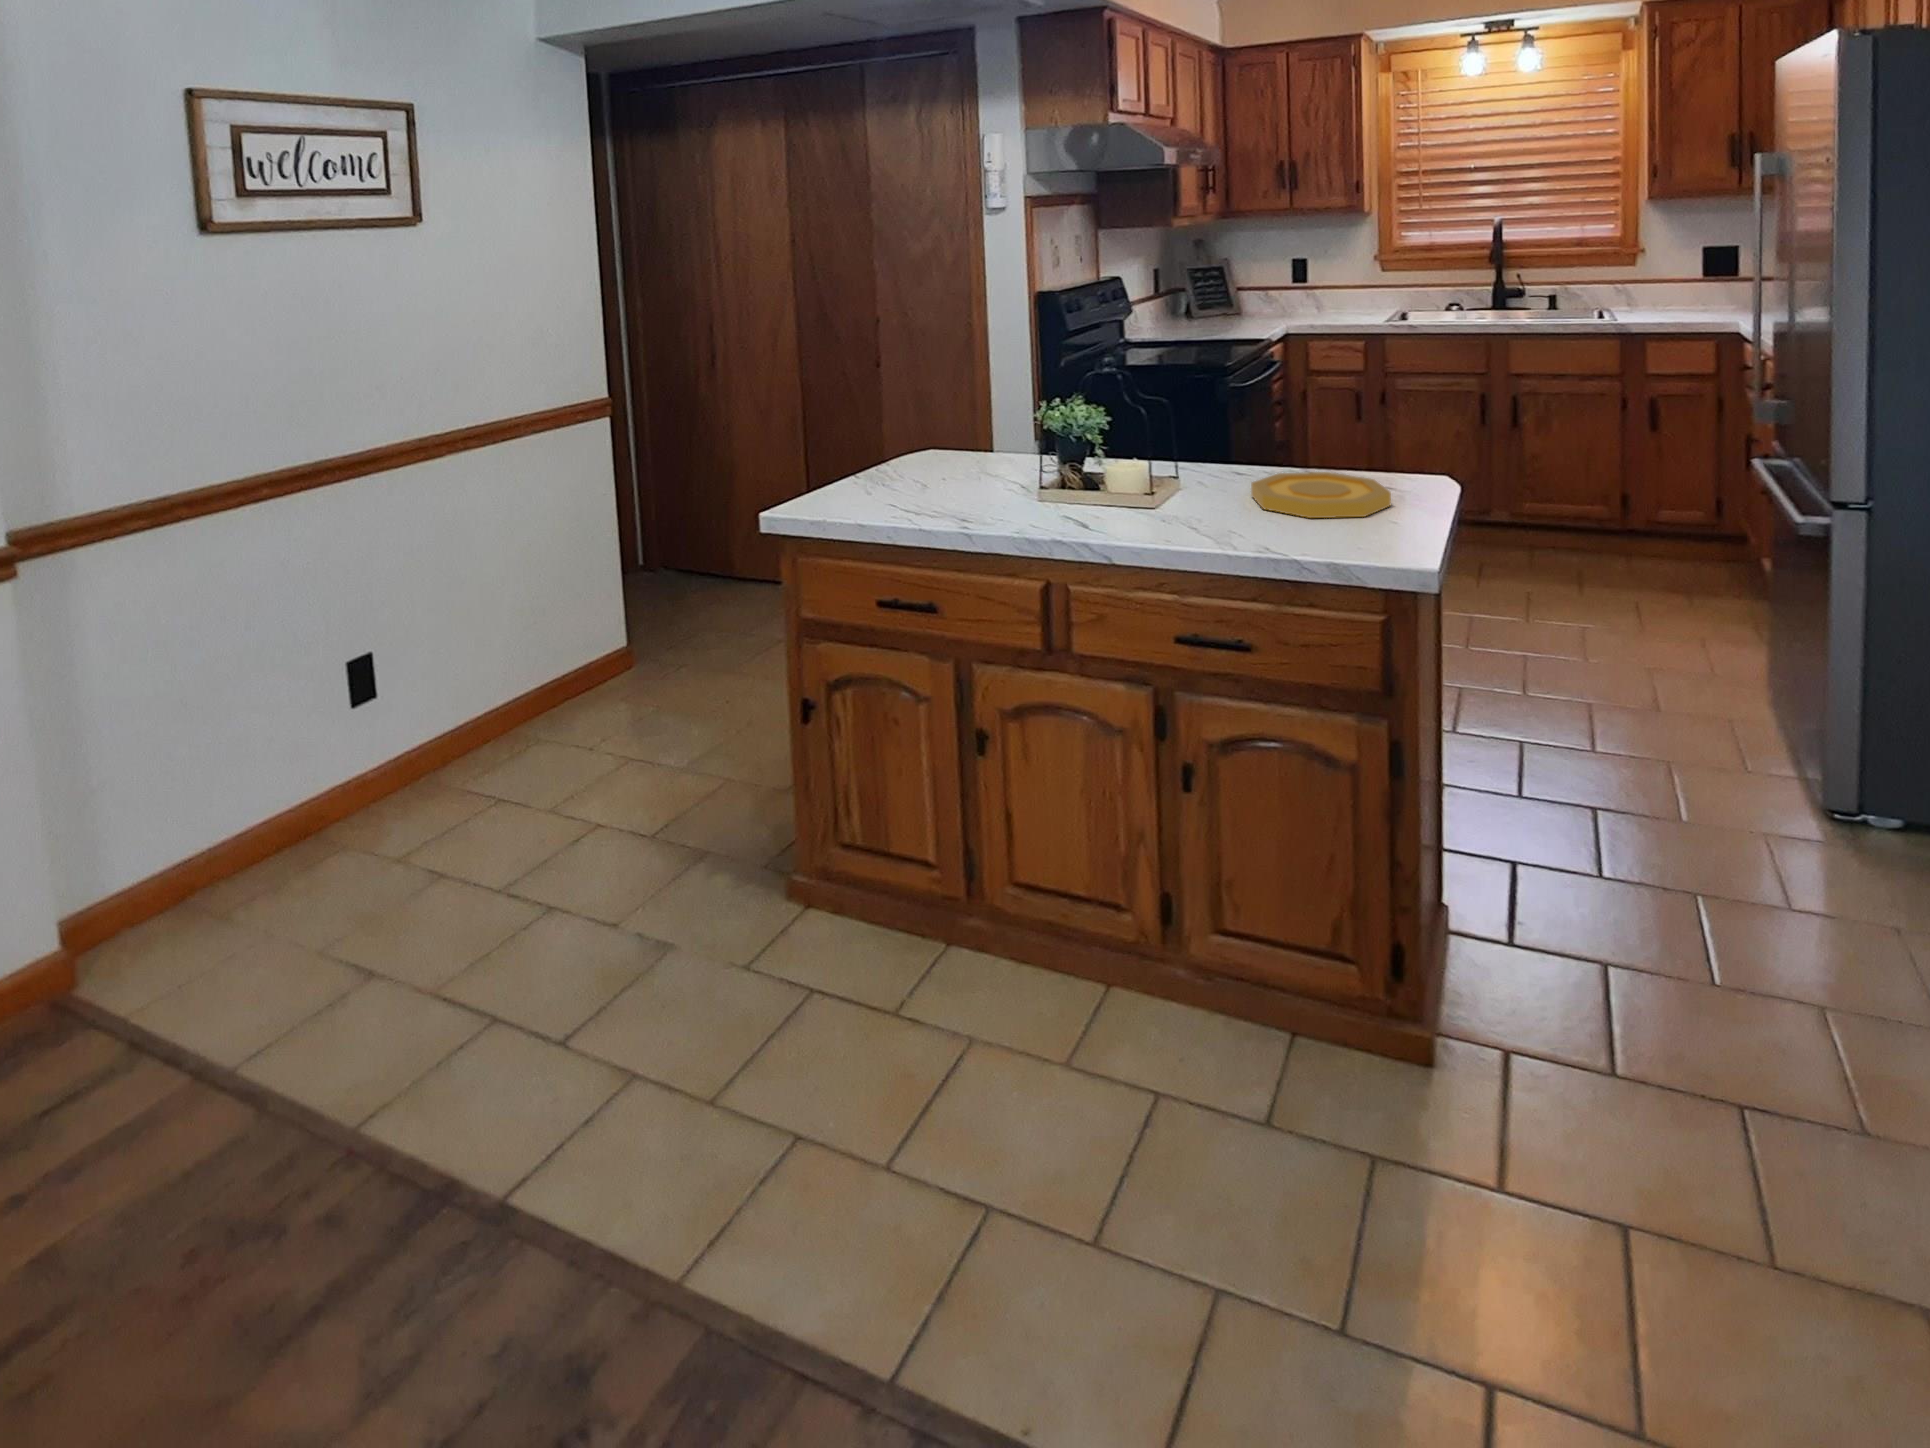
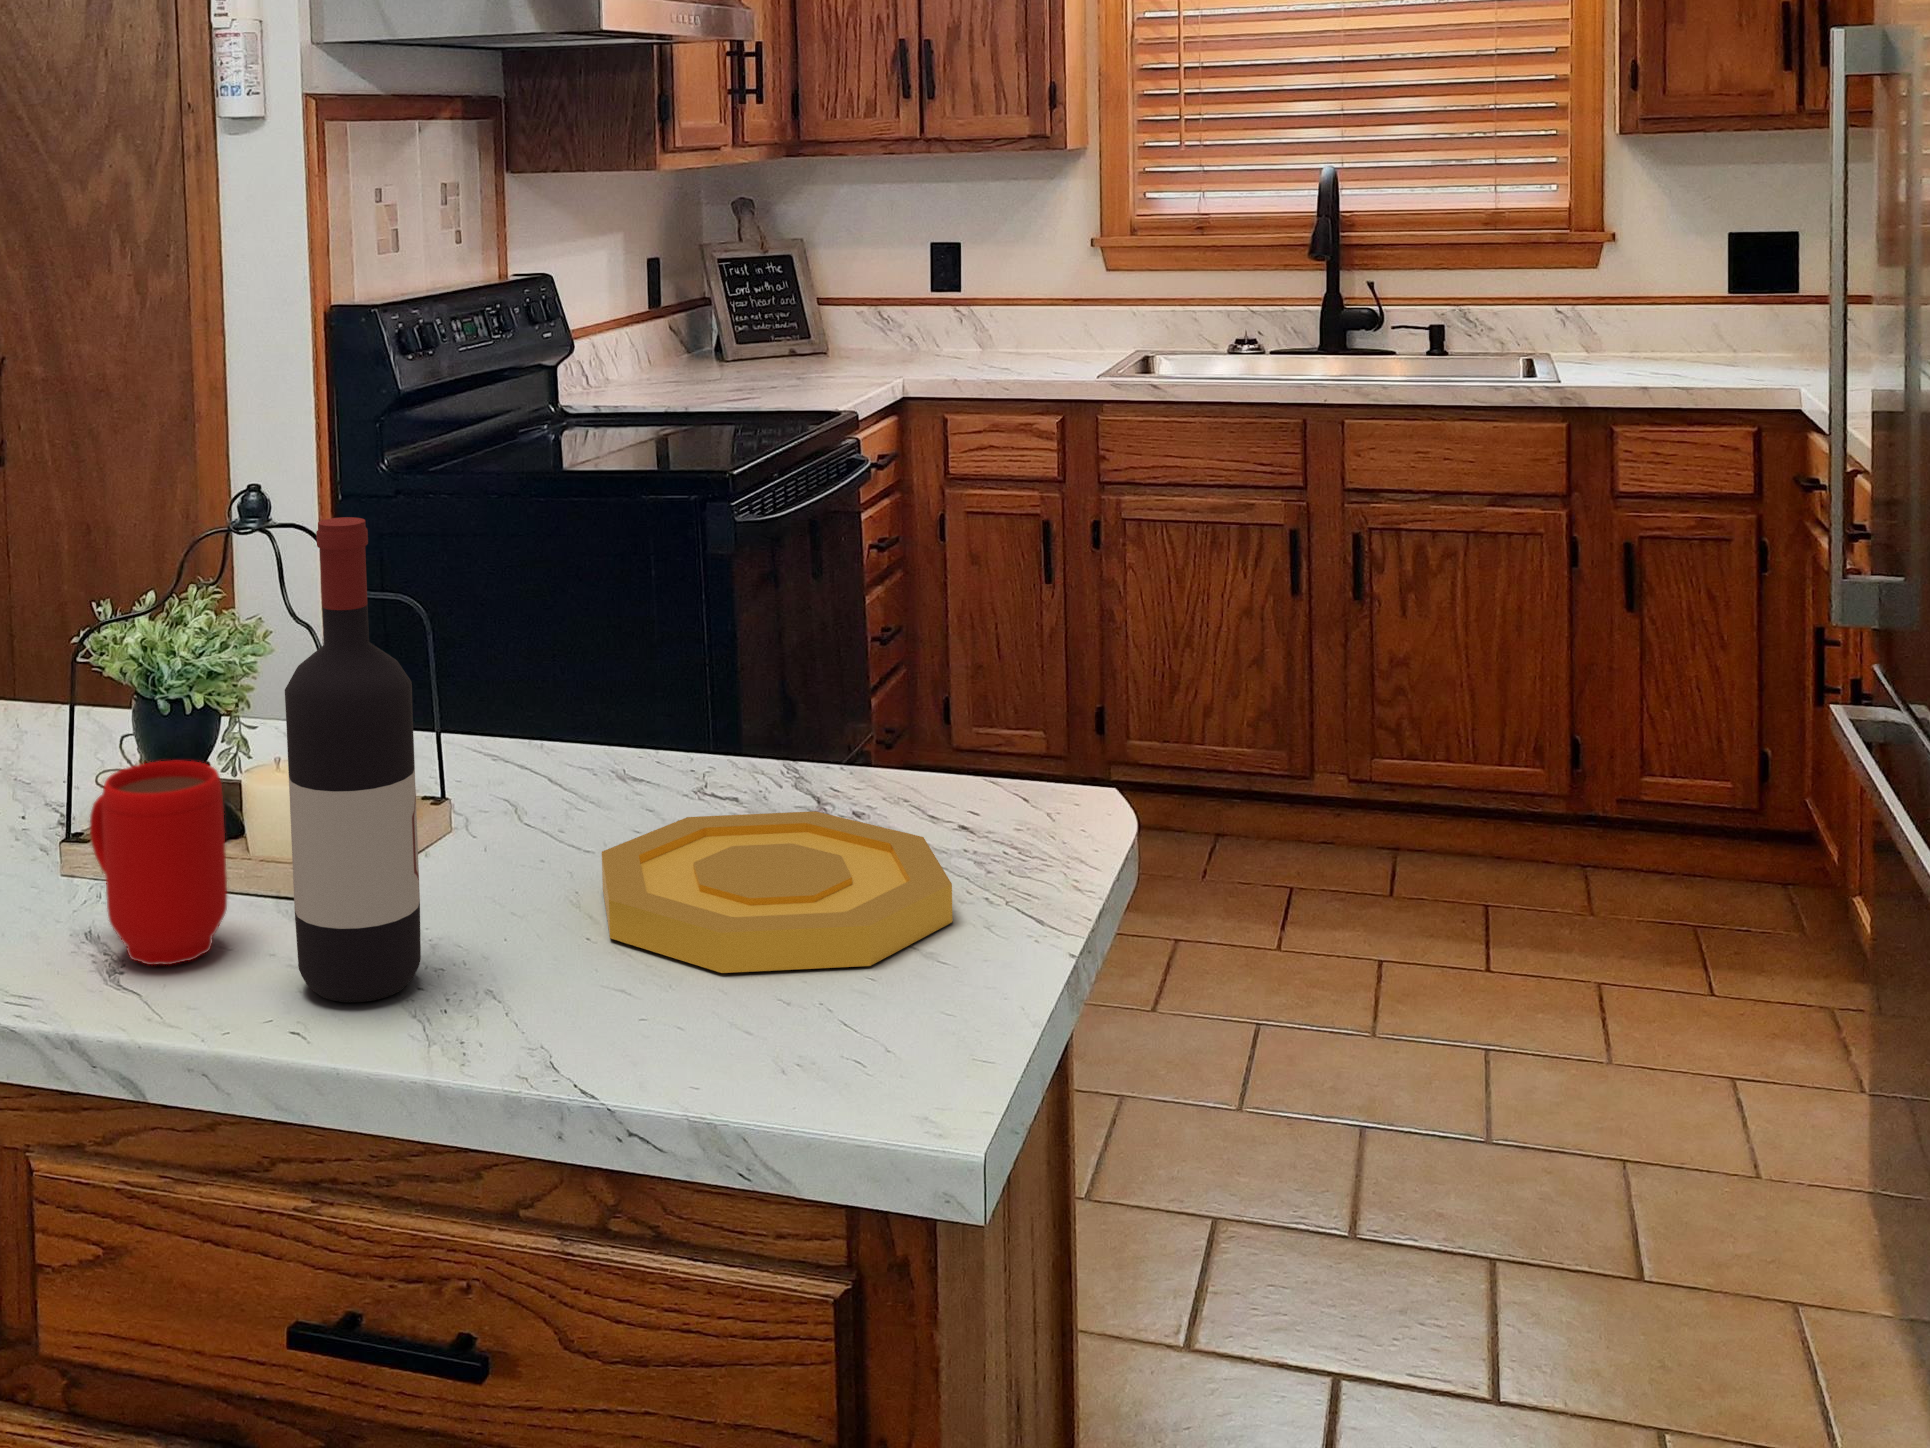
wine bottle: none [1153,357,1200,524] -> present [285,517,421,1002]
mug: none [1068,445,1122,514] -> present [90,761,227,965]

